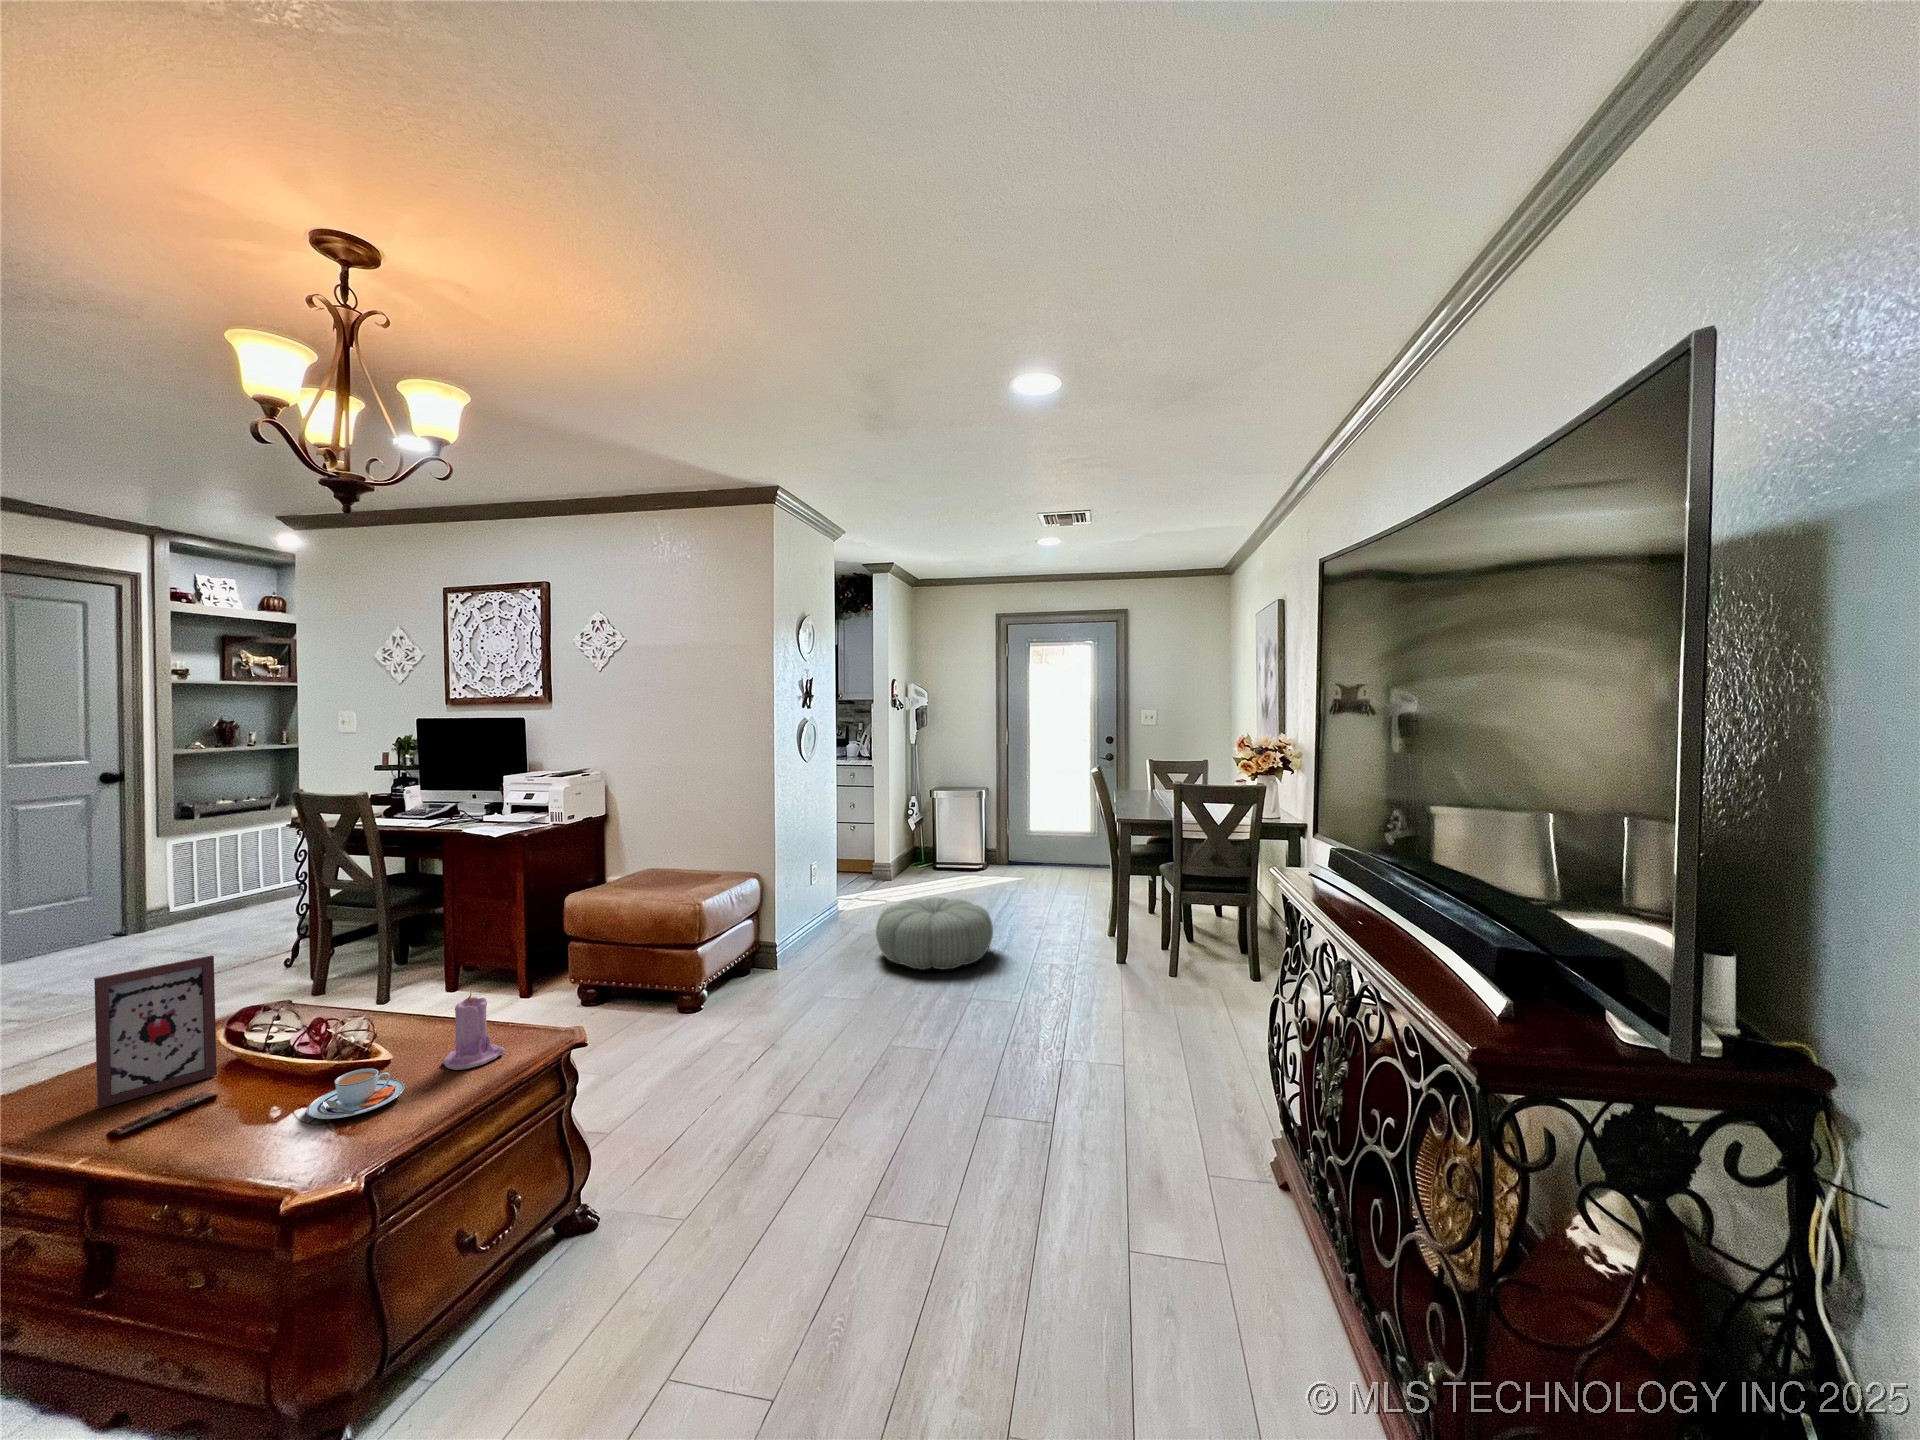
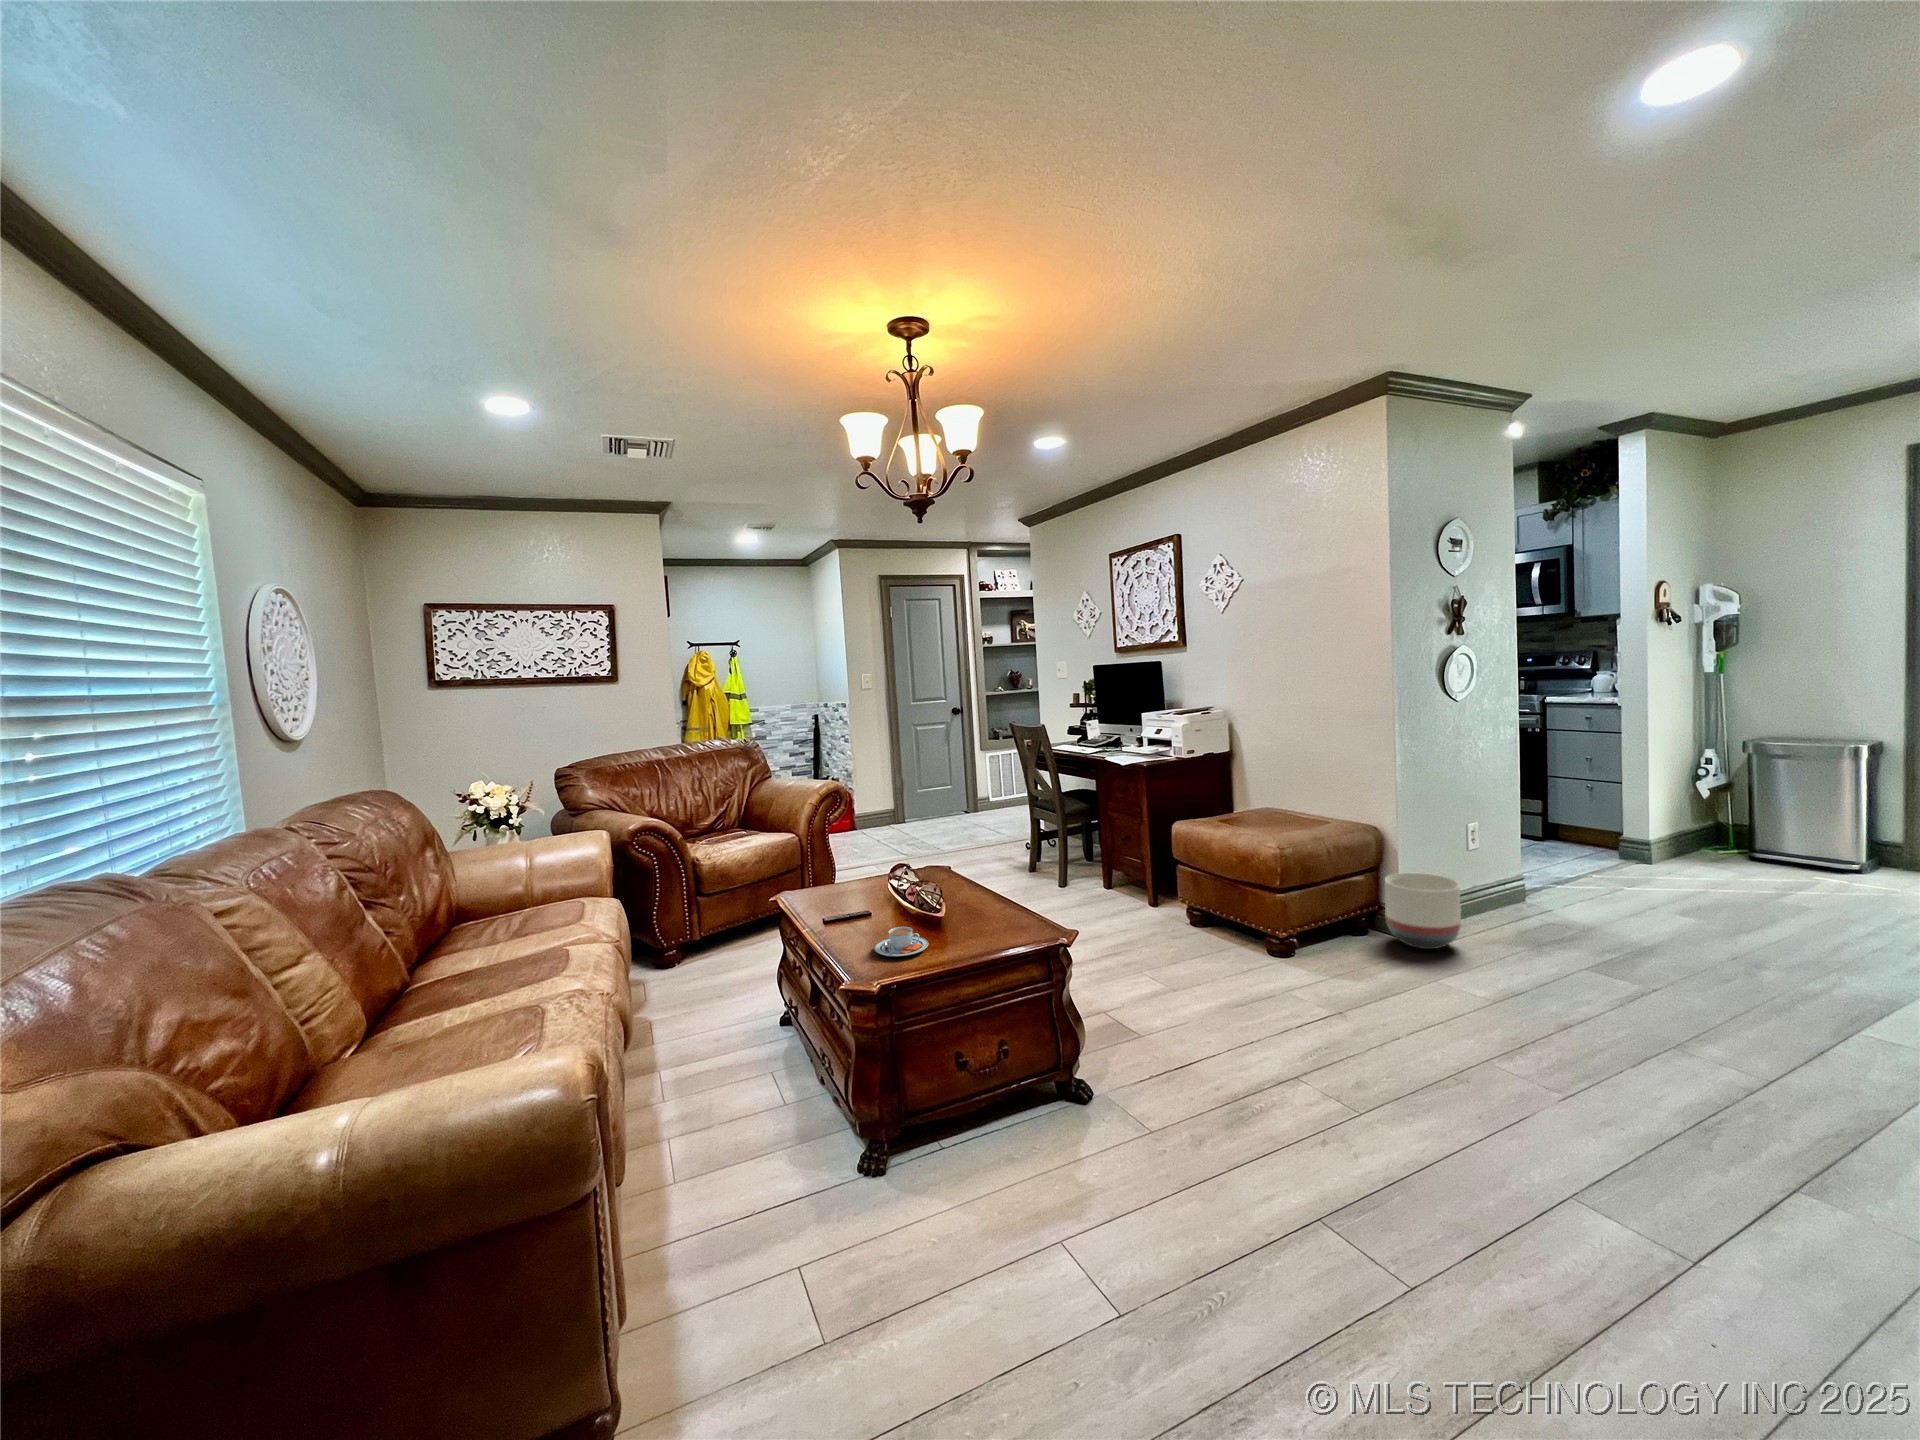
pouf: present [876,897,993,970] -> none [1538,894,1765,1007]
planter: none [771,905,826,969] -> present [1385,873,1461,949]
picture frame: present [94,955,217,1109] -> none [813,833,869,913]
candle: present [443,993,505,1070] -> none [961,889,1000,947]

